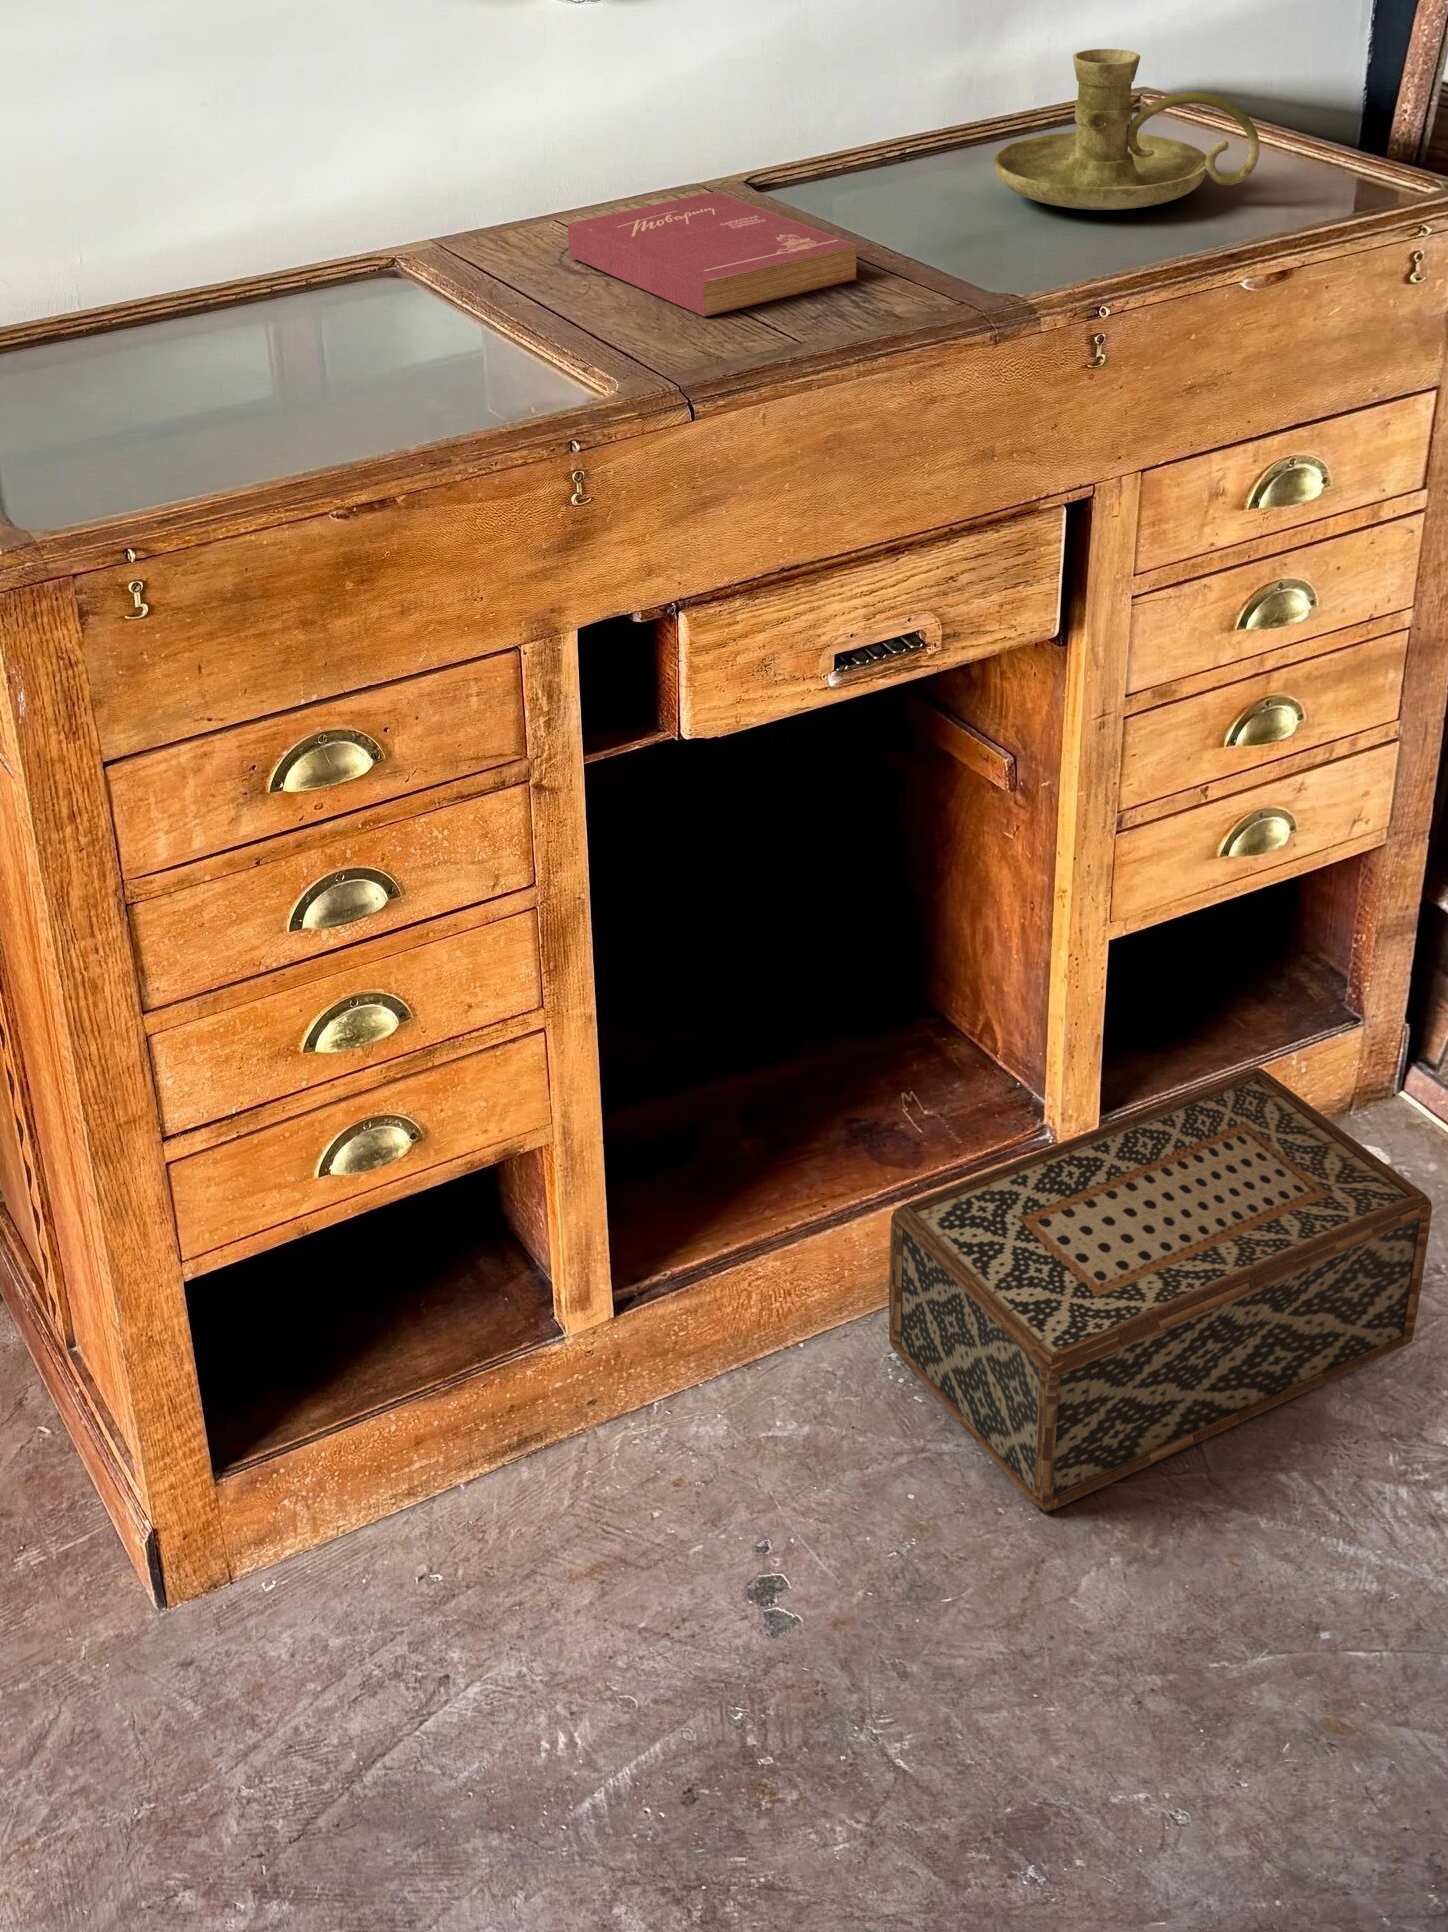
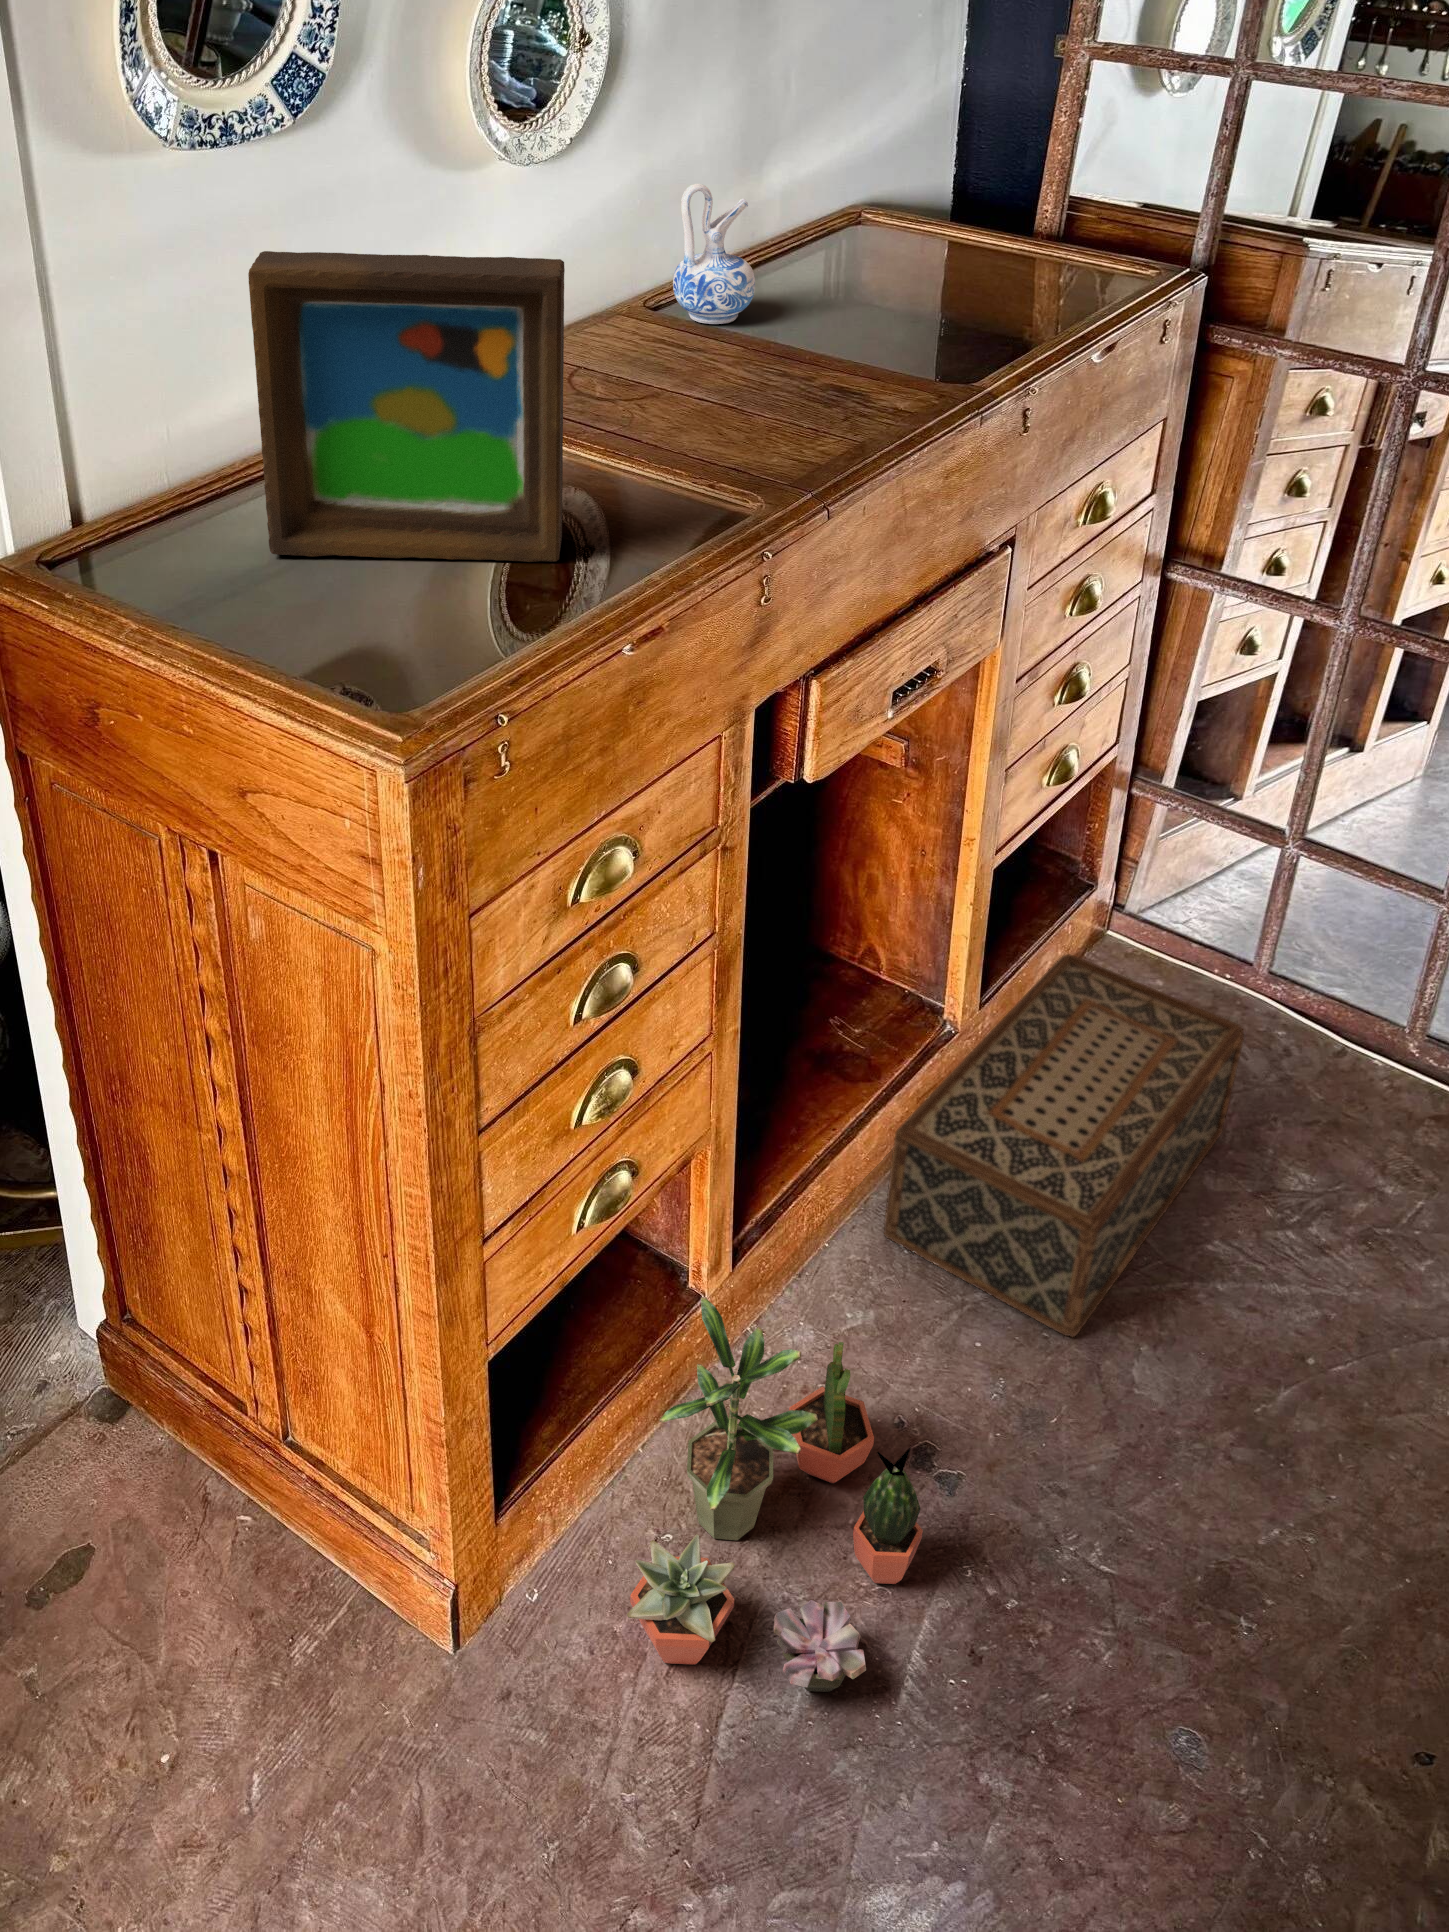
ceramic pitcher: none [795,32,894,203] -> present [673,184,755,324]
candle holder: present [994,49,1260,210] -> none [824,185,1035,314]
picture frame: none [44,61,383,419] -> present [248,251,565,562]
book: present [568,192,857,317] -> none [558,323,816,433]
potted plant: none [313,1308,714,1771] -> present [627,1297,923,1692]

